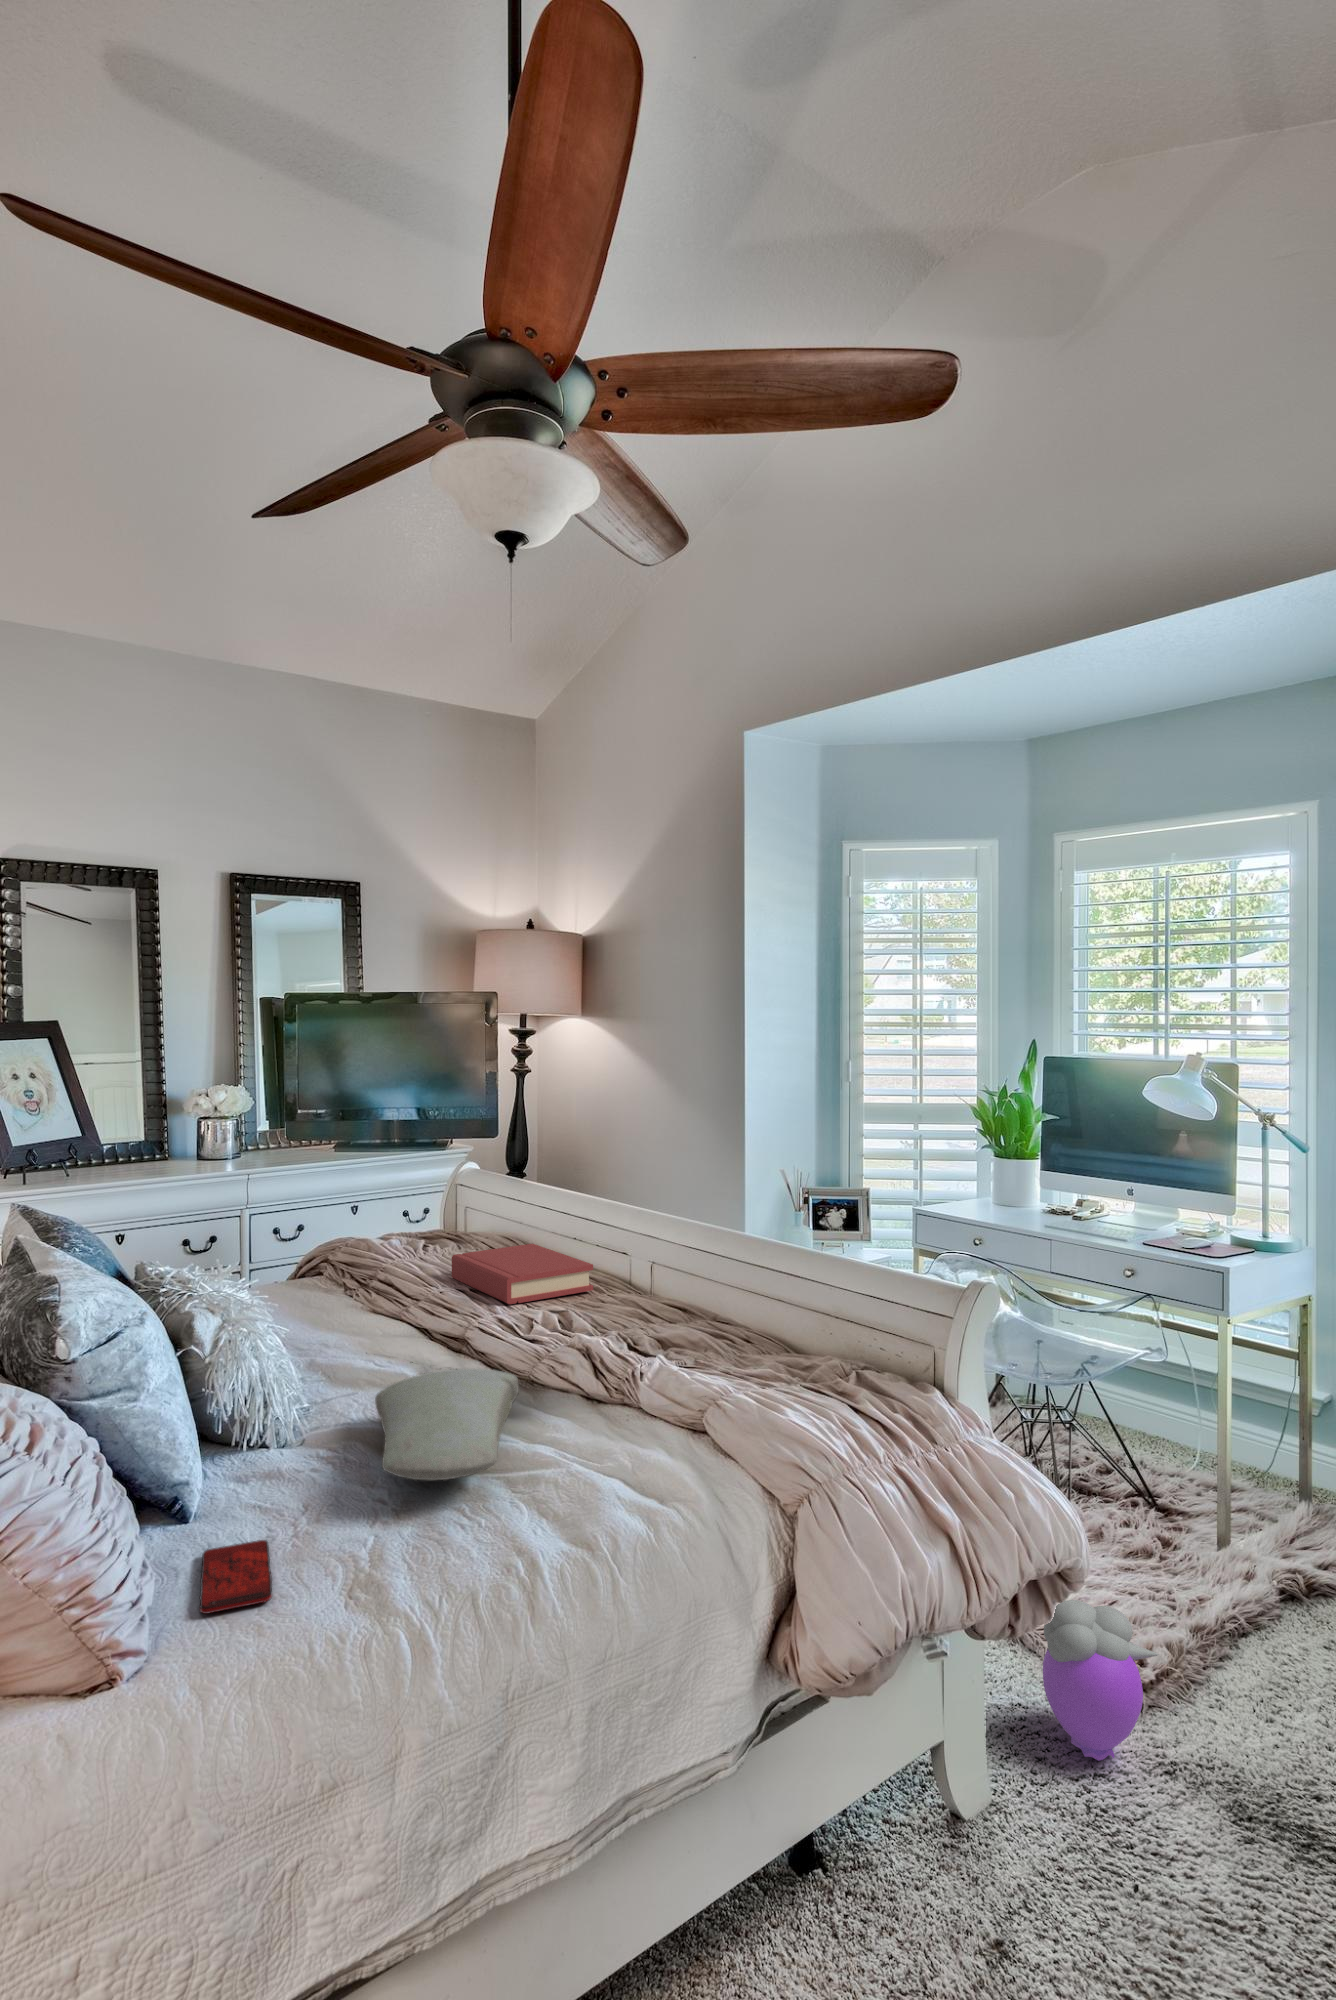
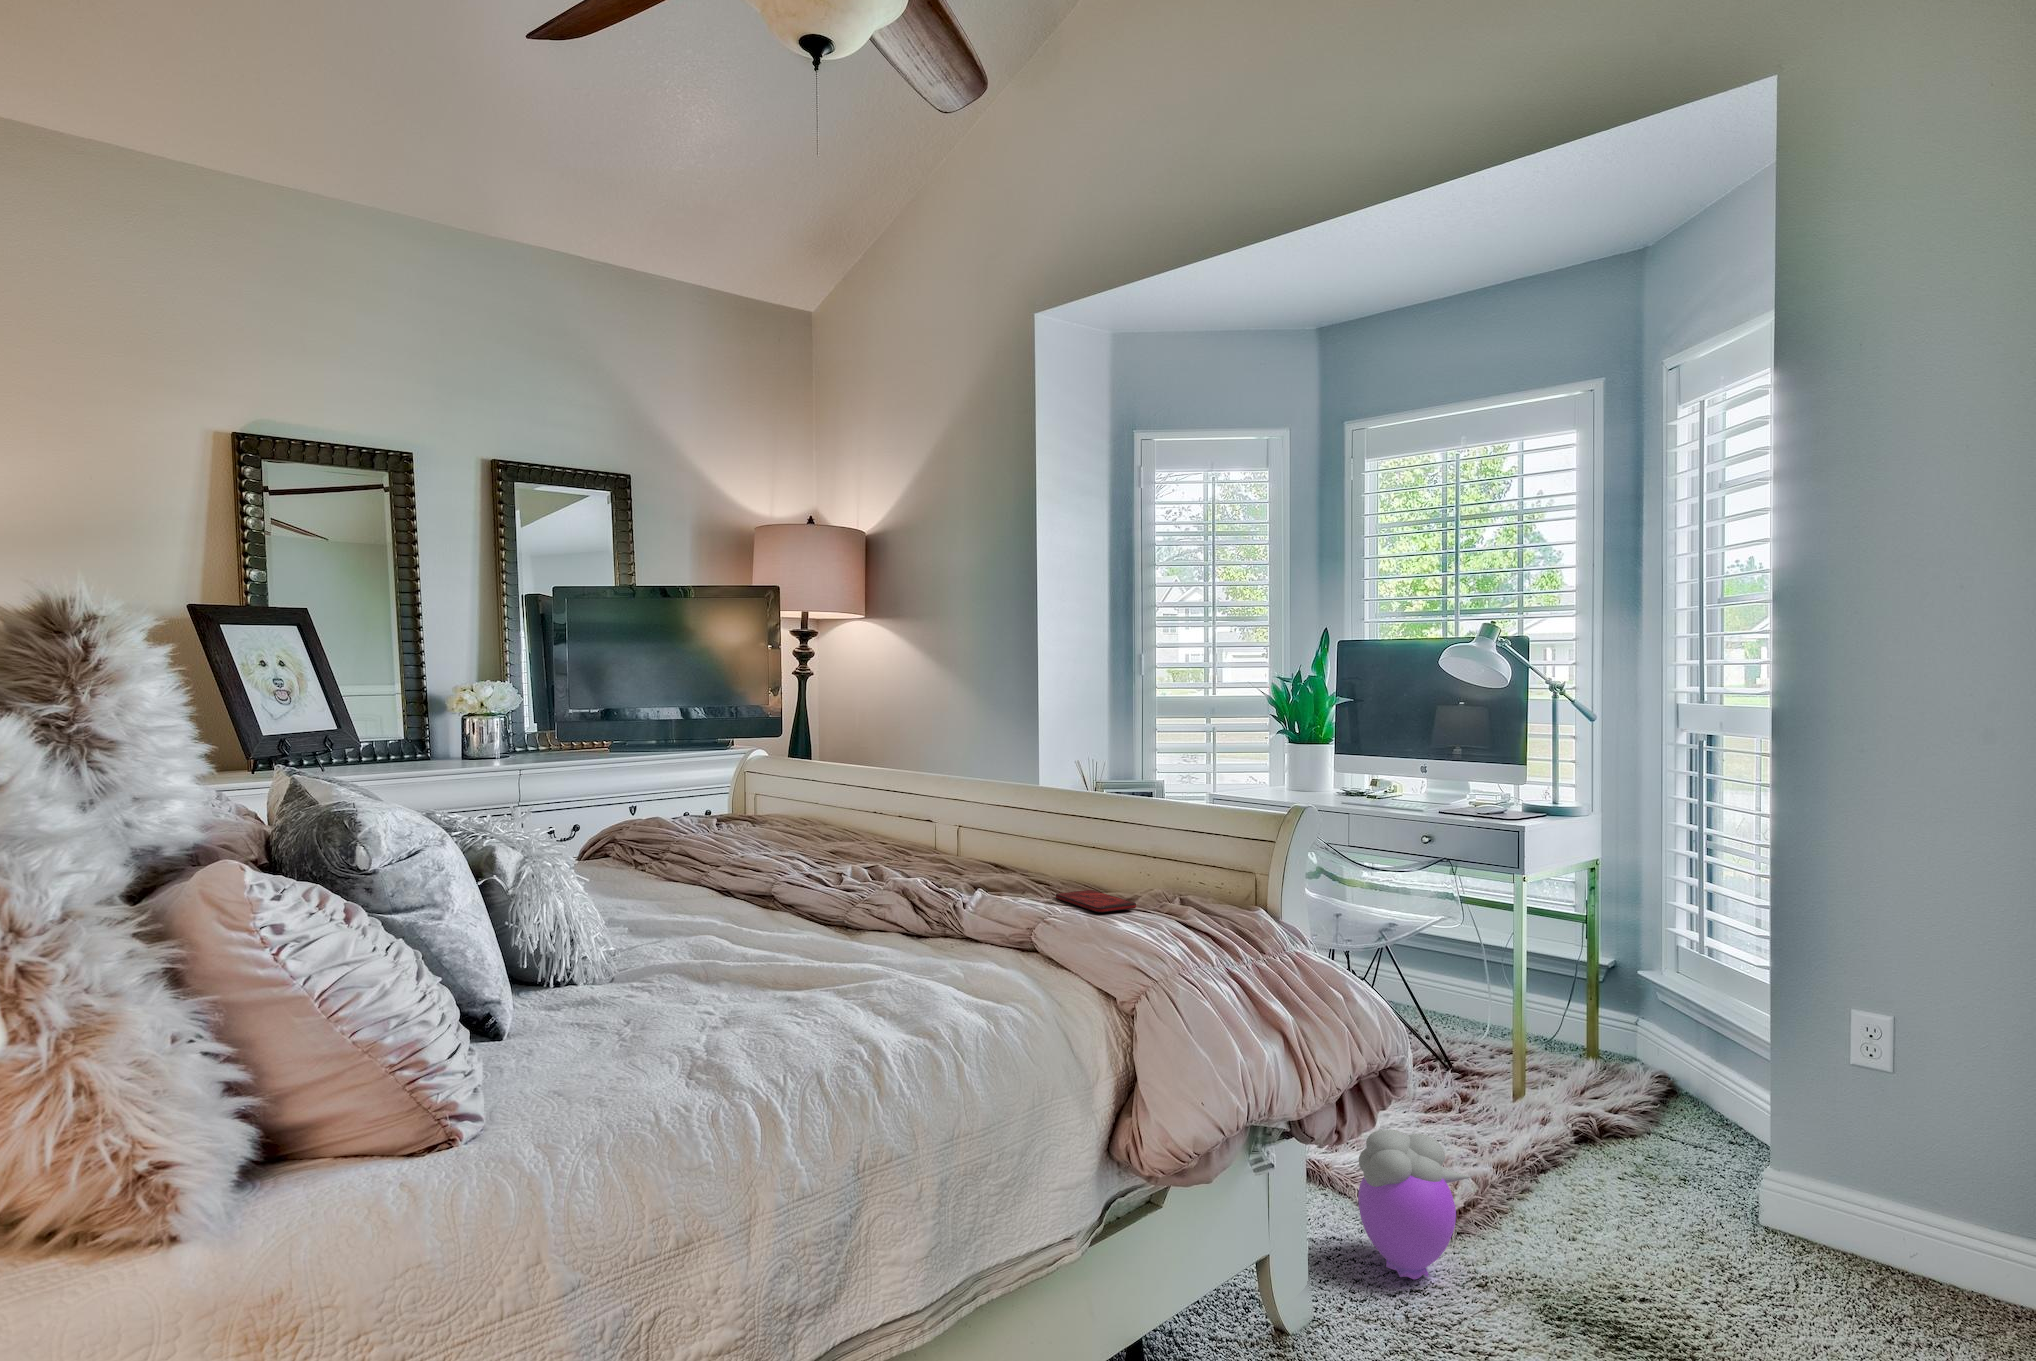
hardback book: present [452,1244,593,1304] -> none [751,813,901,862]
pillow: present [375,1369,518,1480] -> none [690,900,839,988]
smartphone: present [200,1540,272,1614] -> present [1056,890,1136,912]

